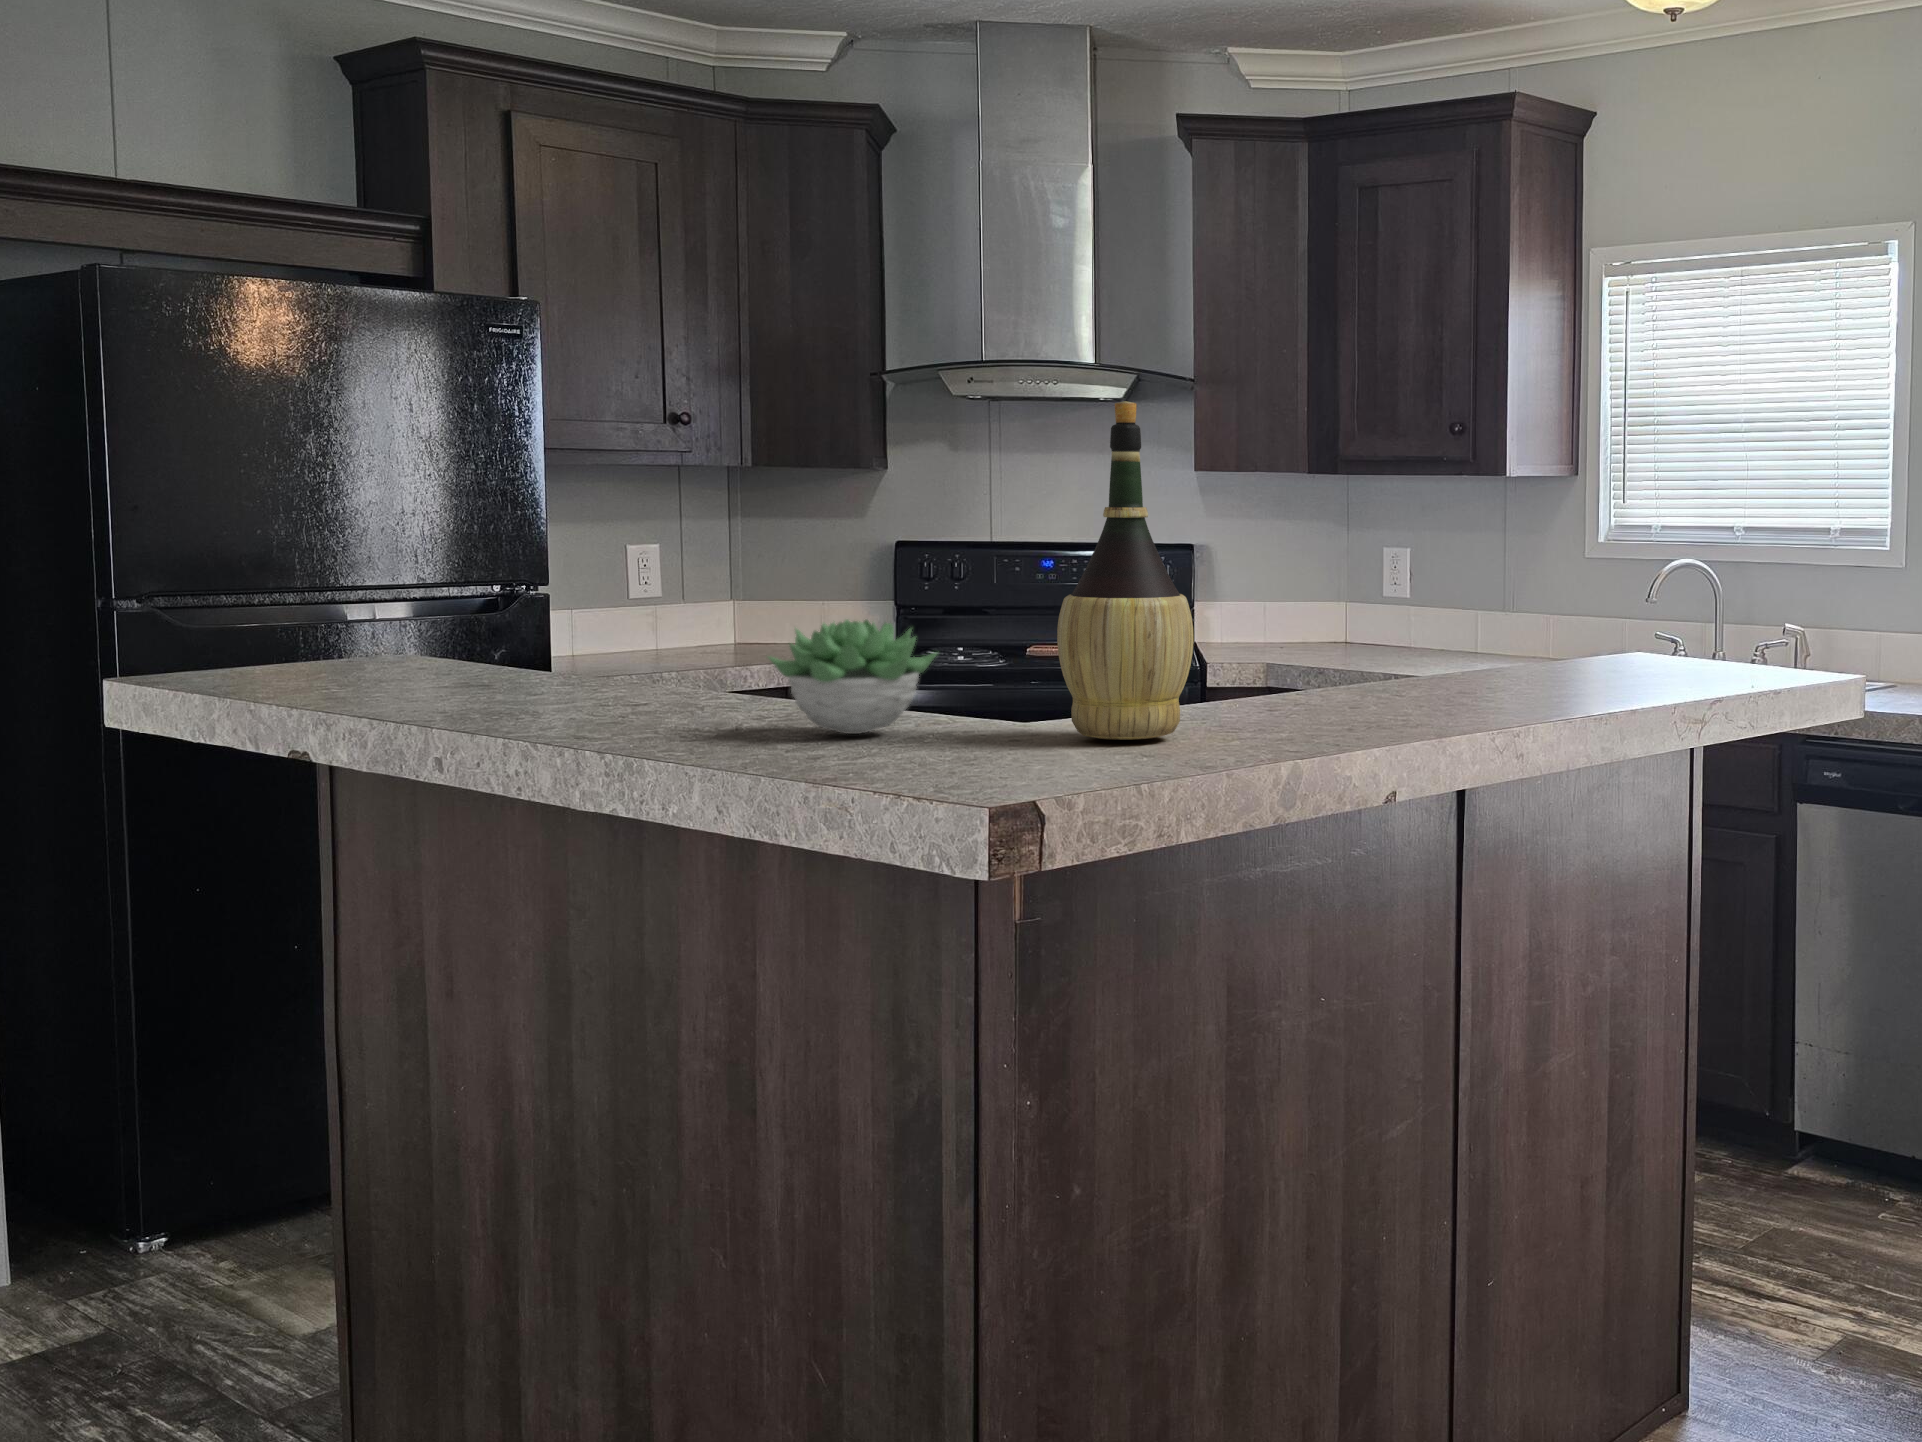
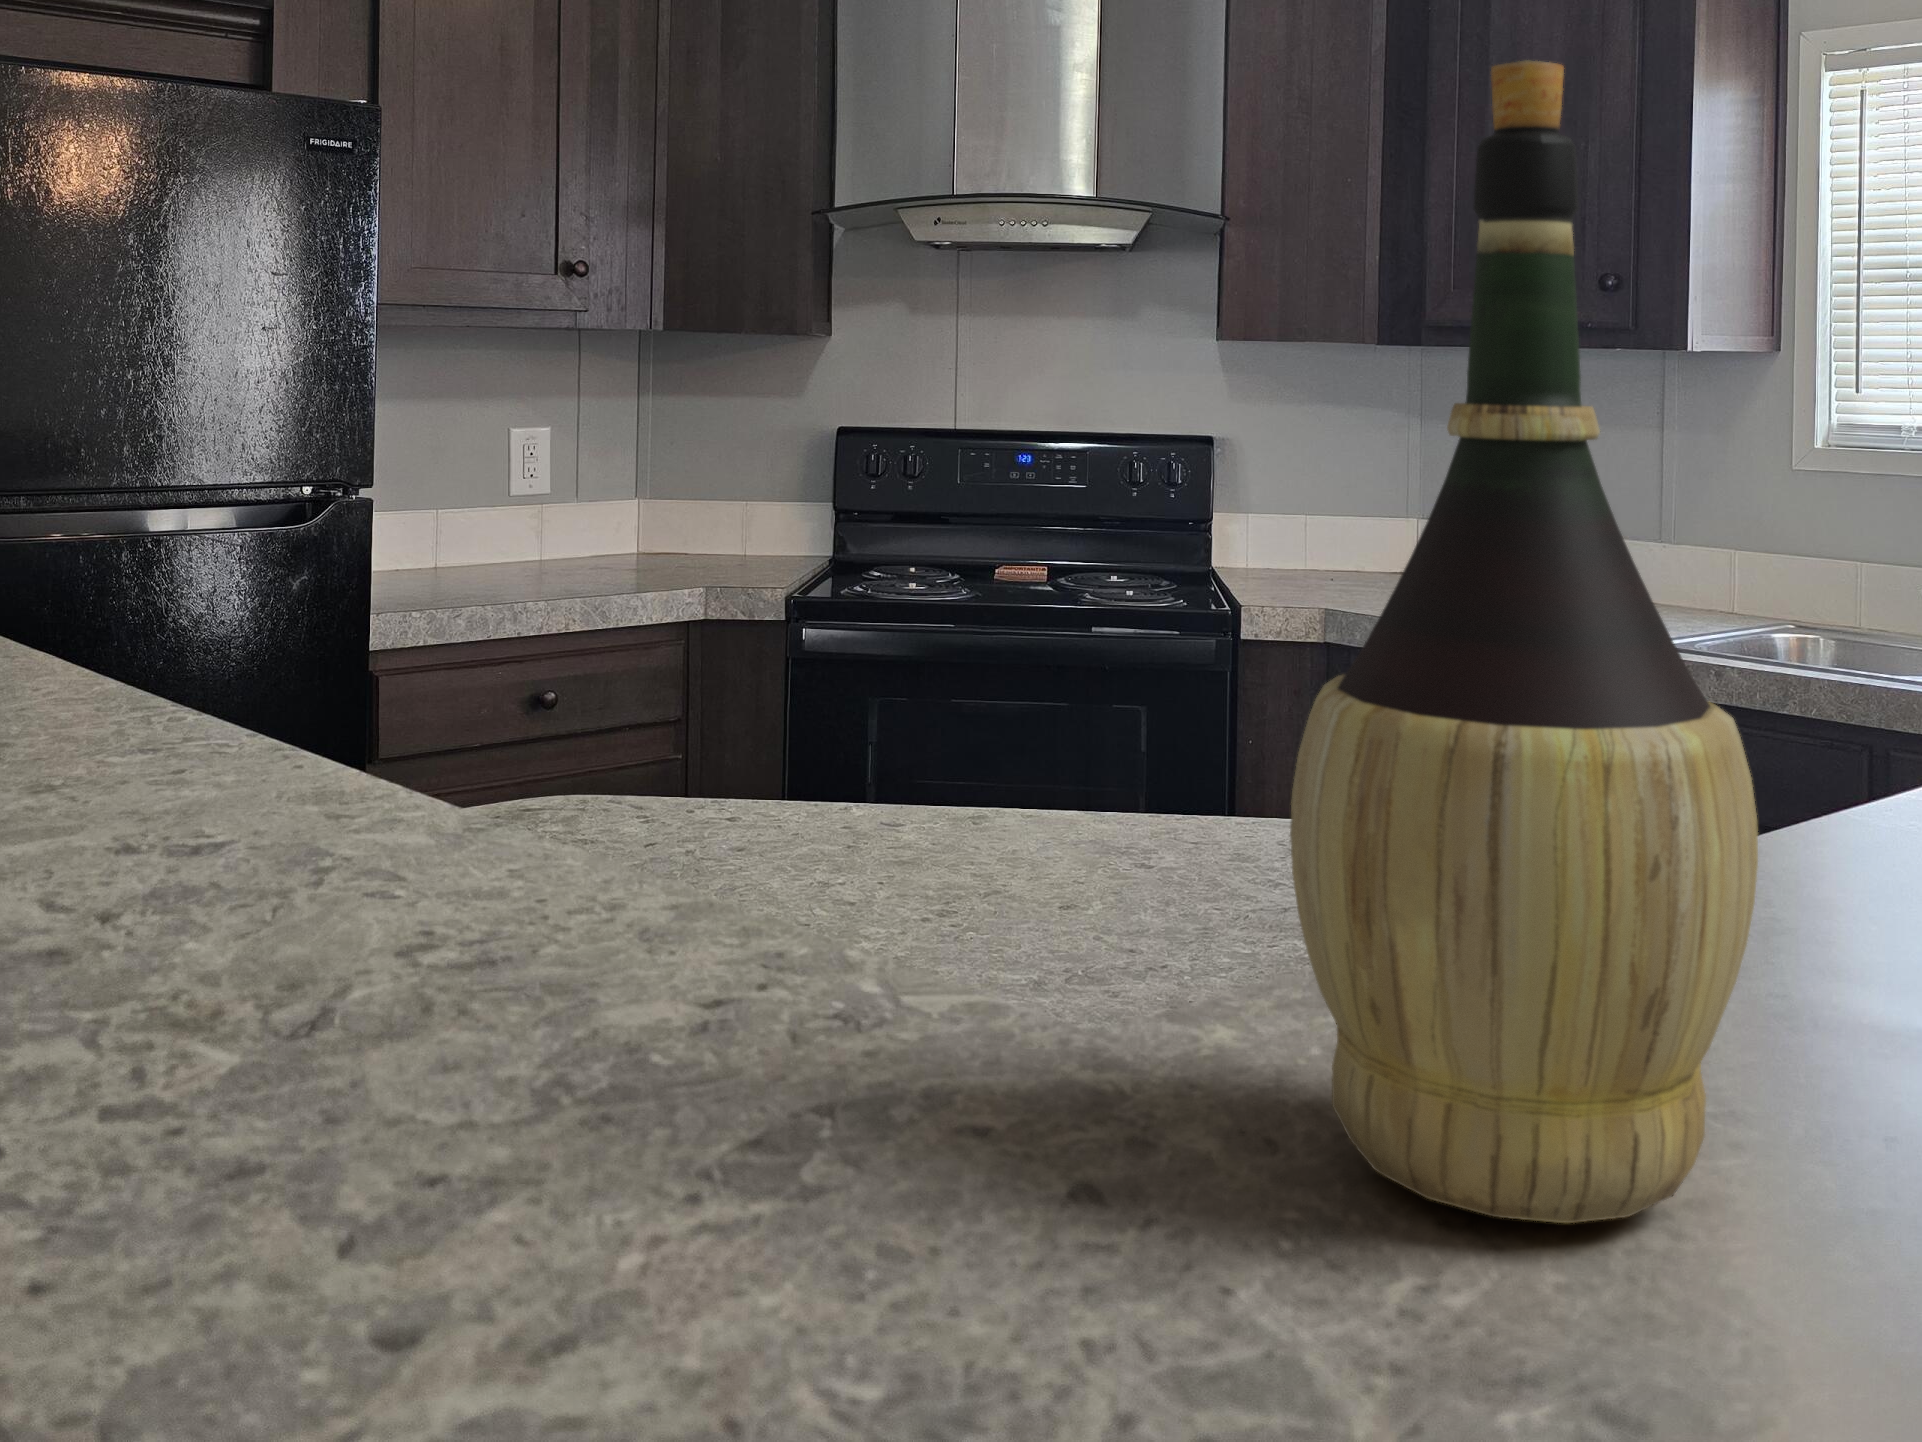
succulent plant: present [768,620,937,734] -> none [406,716,911,1083]

